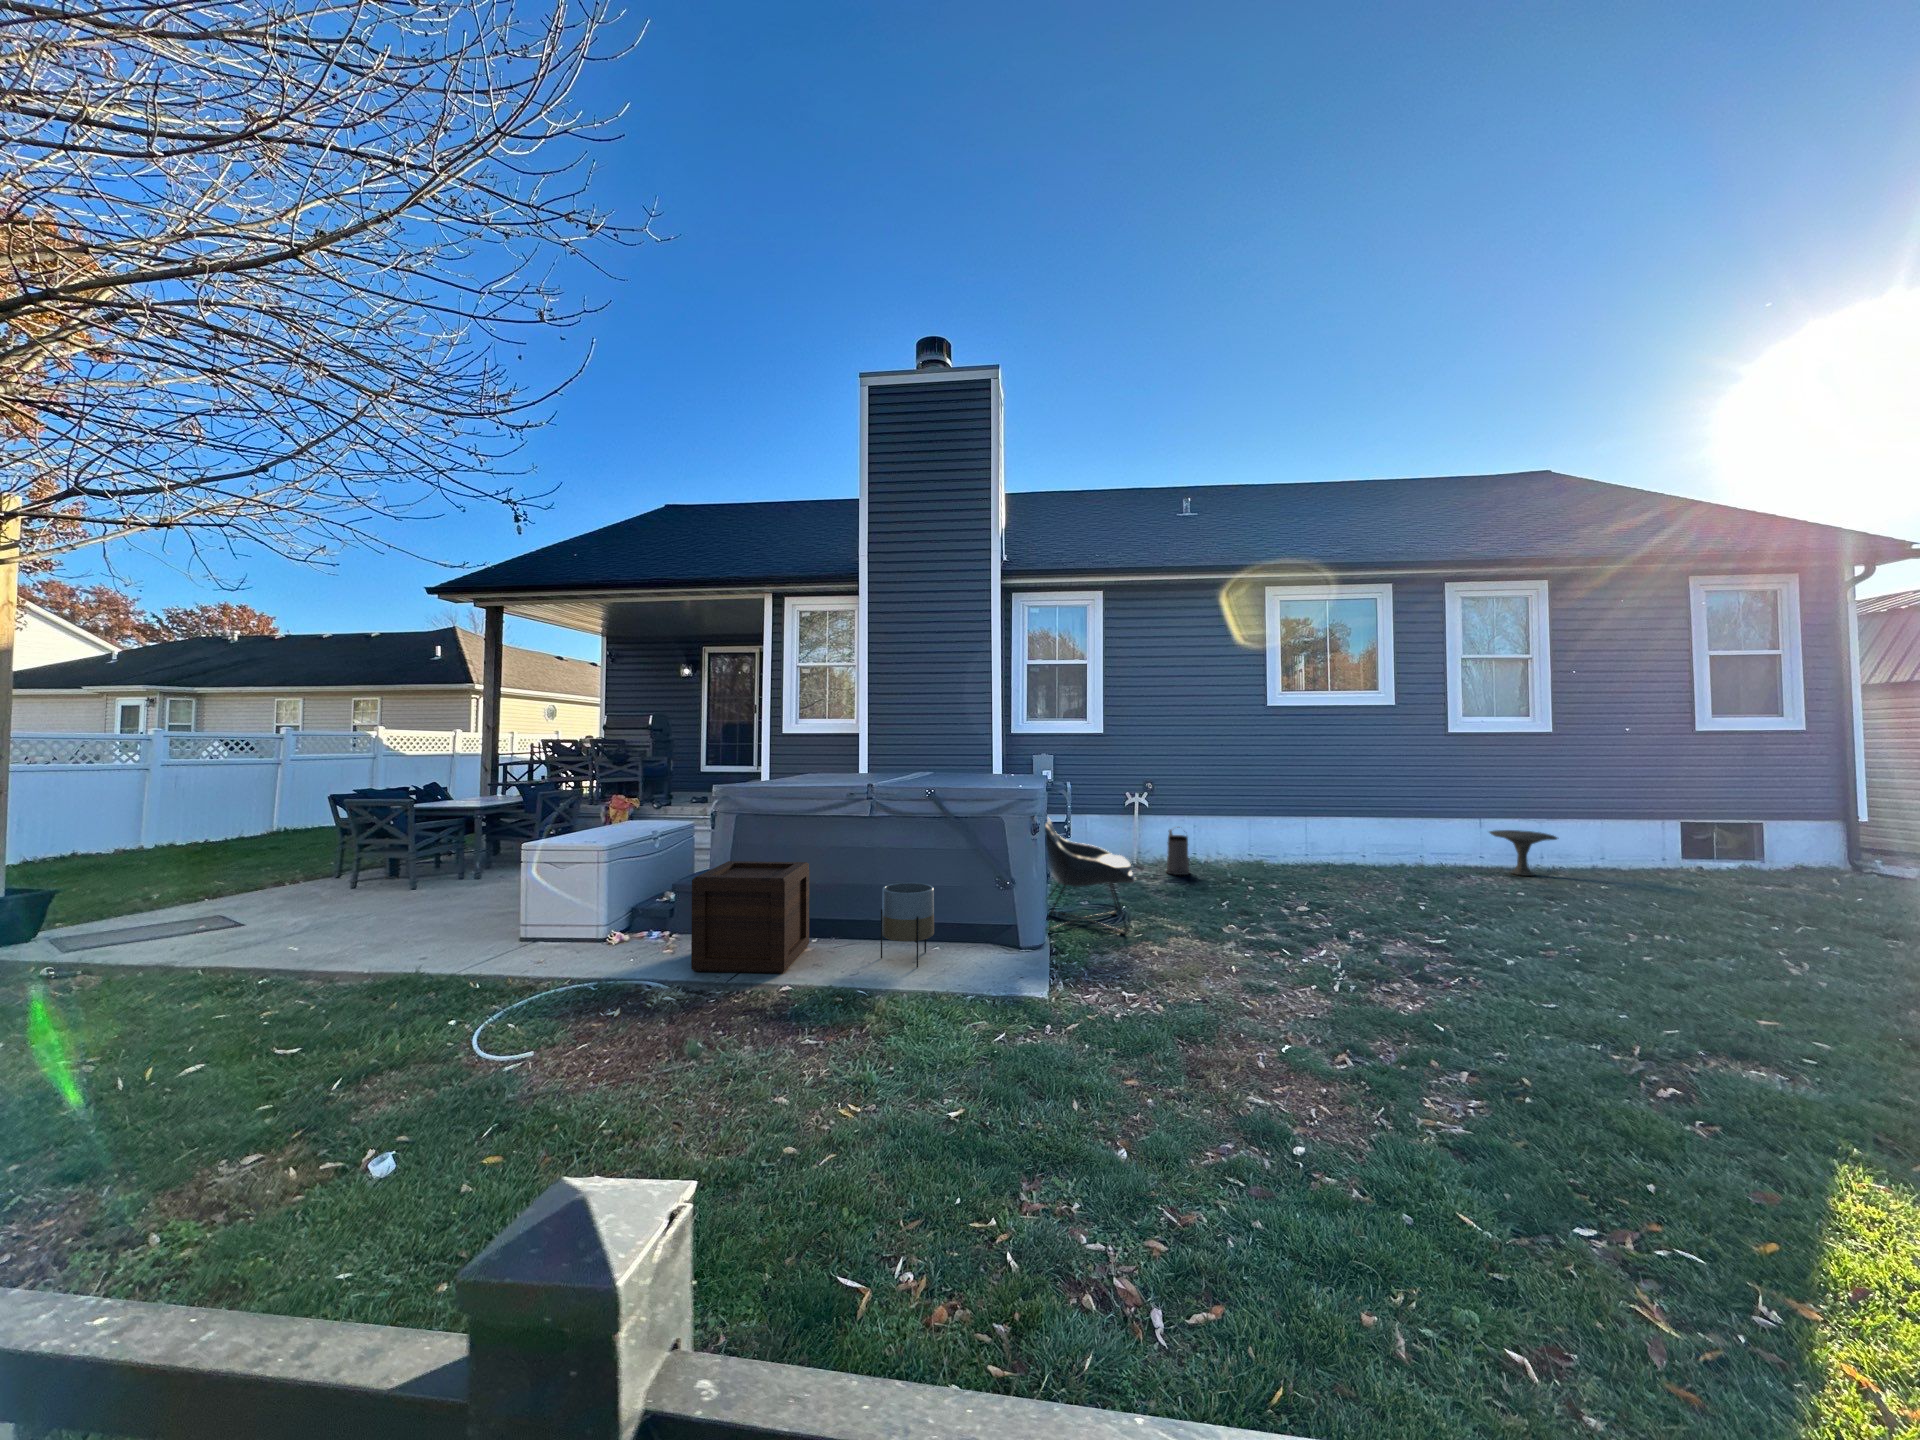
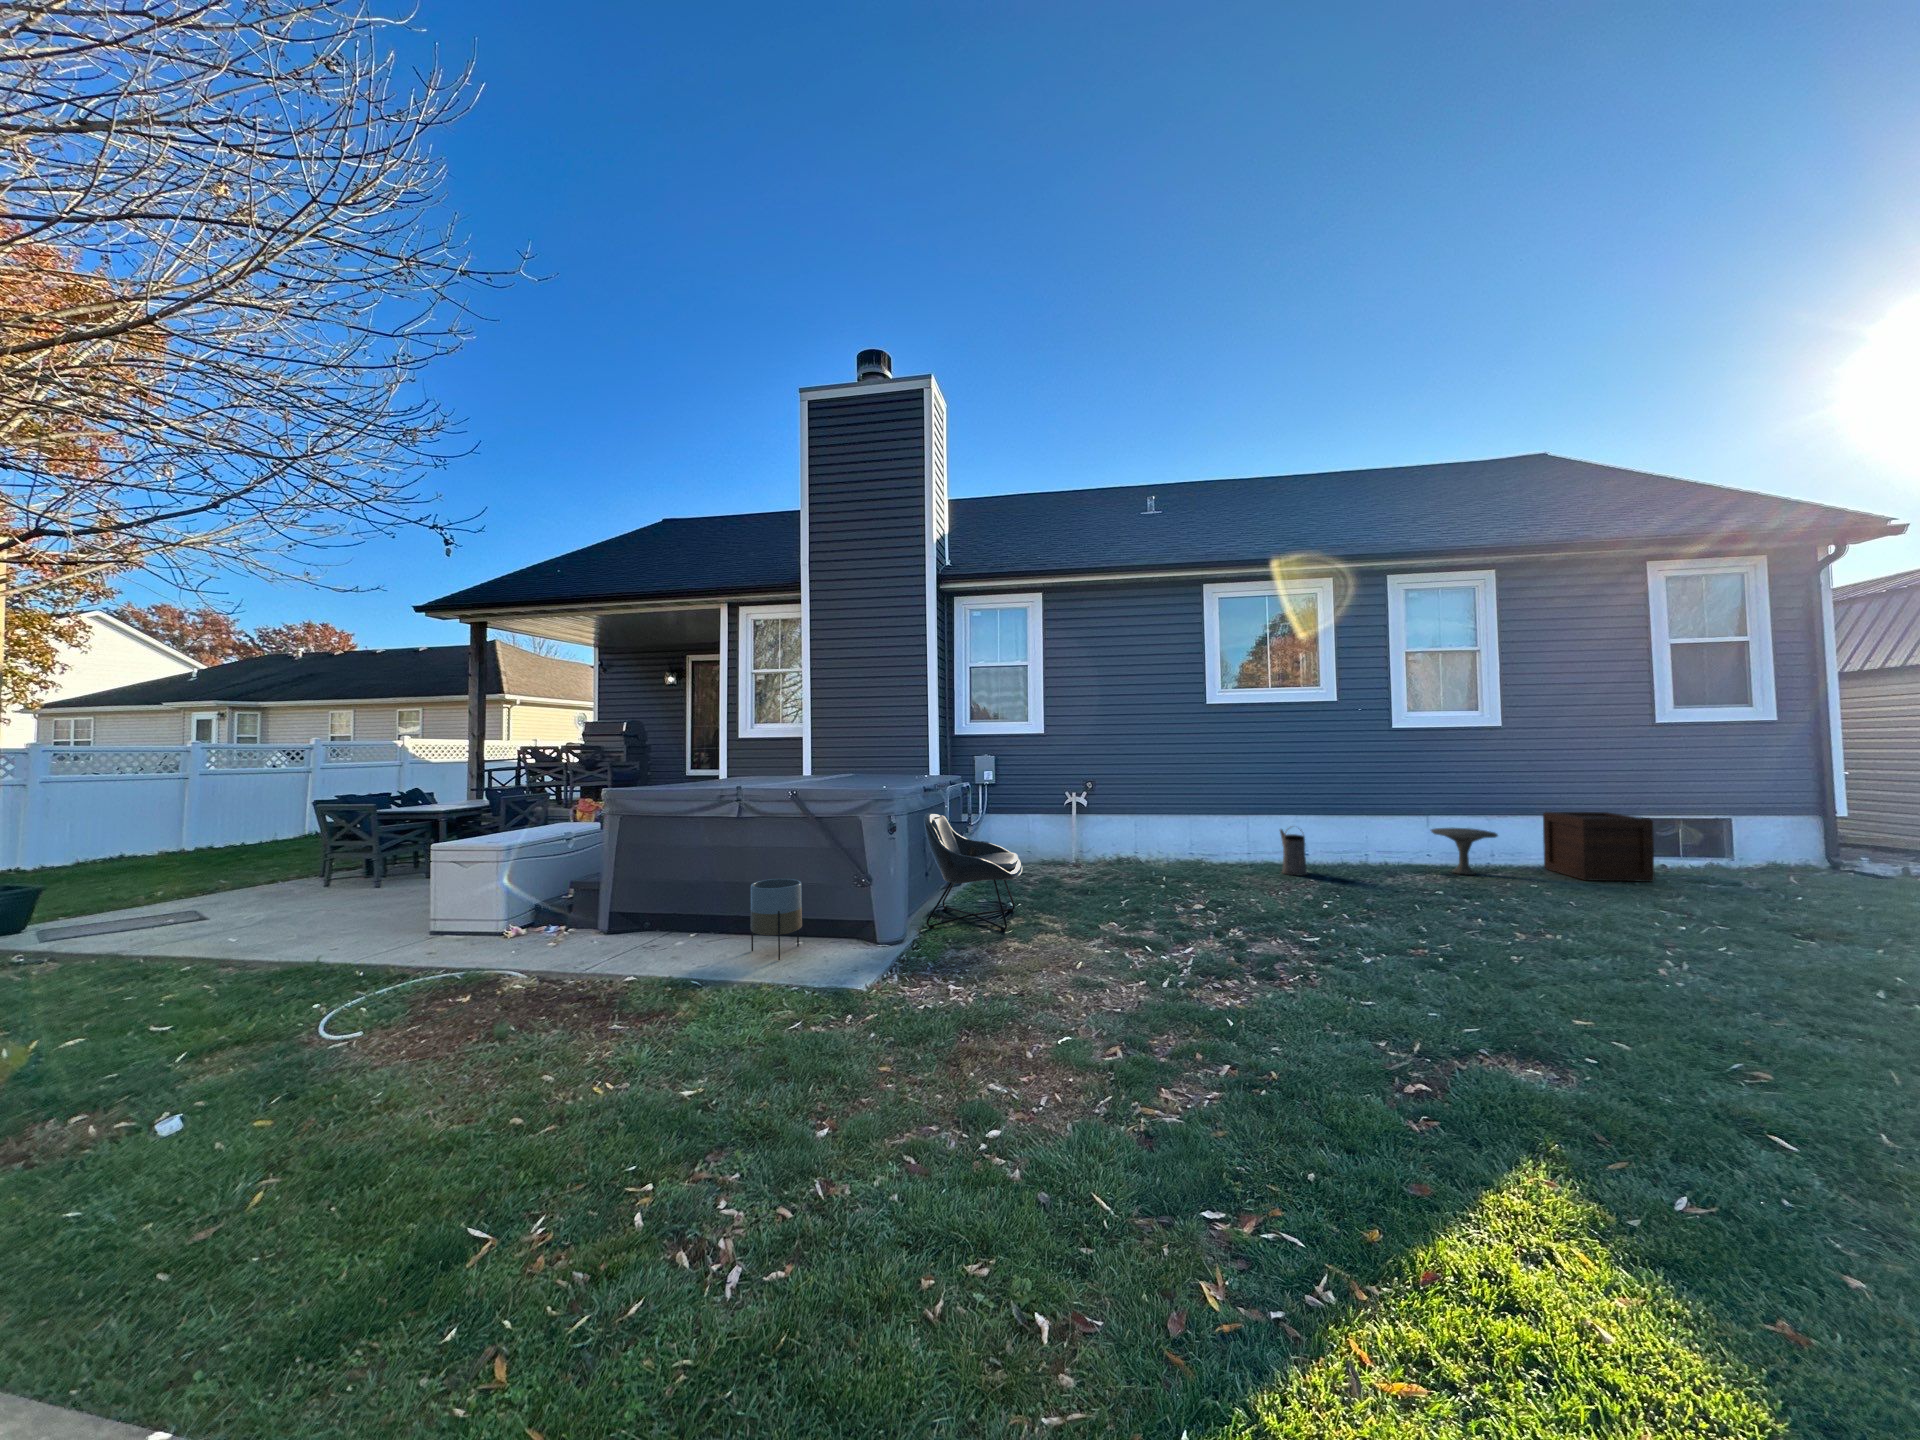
watering can: present [1166,827,1190,875] -> present [1280,829,1308,876]
wooden crate: present [691,861,810,973] -> present [1543,812,1655,882]

